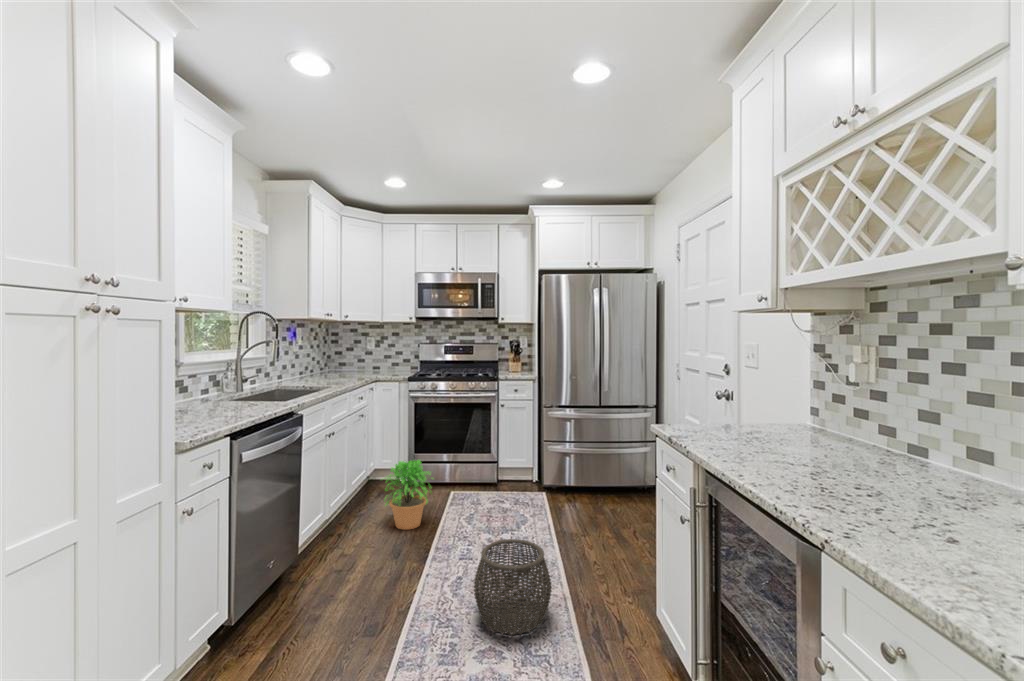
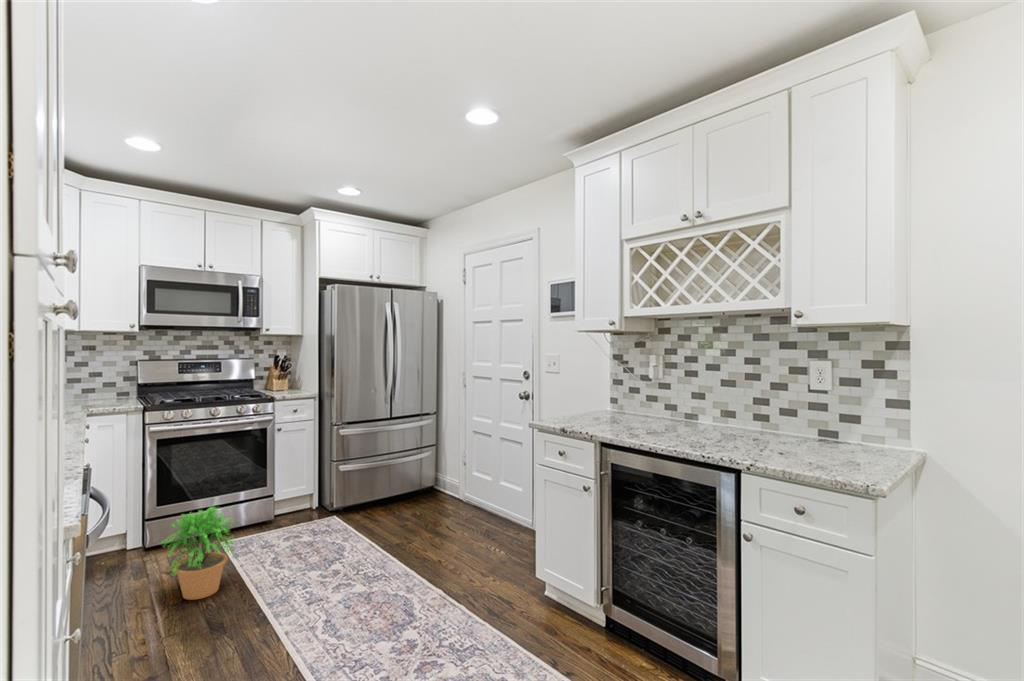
woven basket: present [474,539,552,635] -> none [375,553,453,648]

